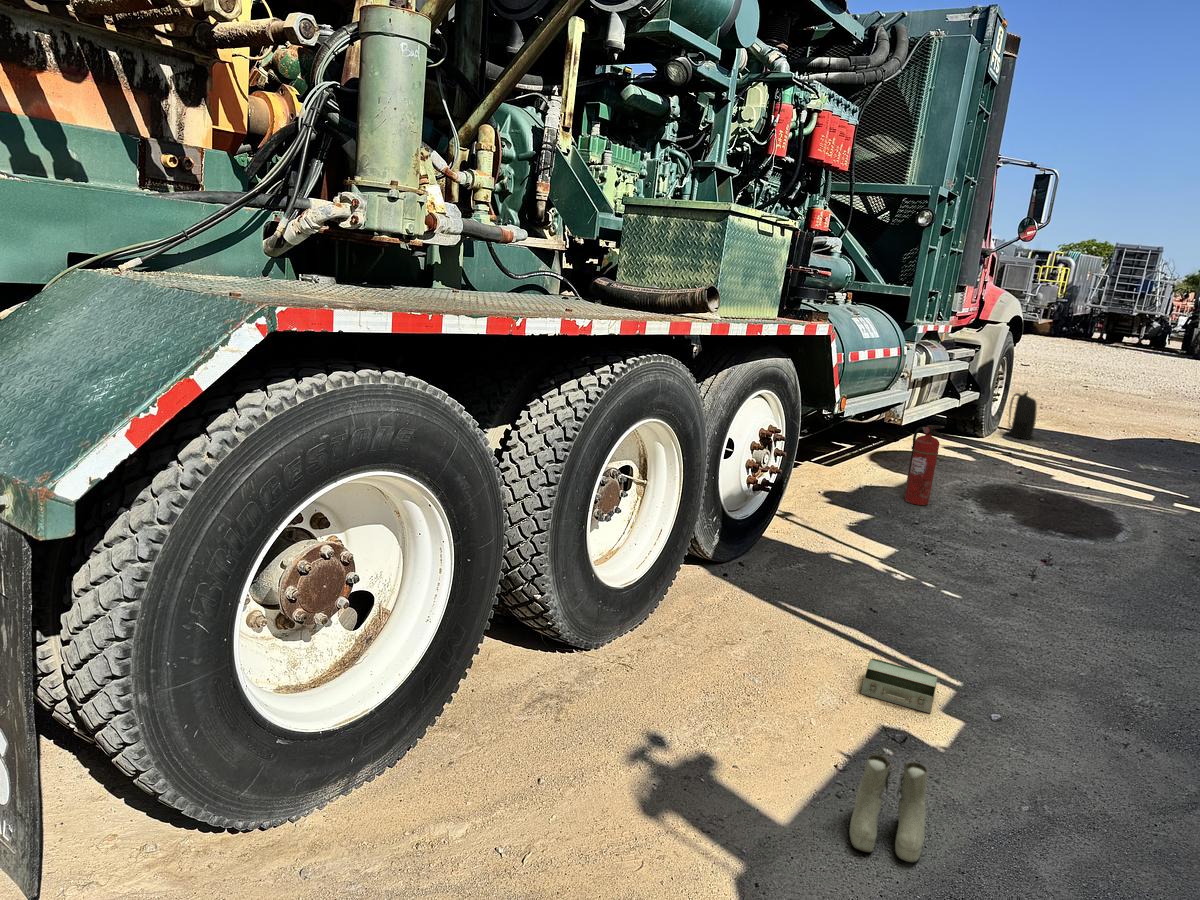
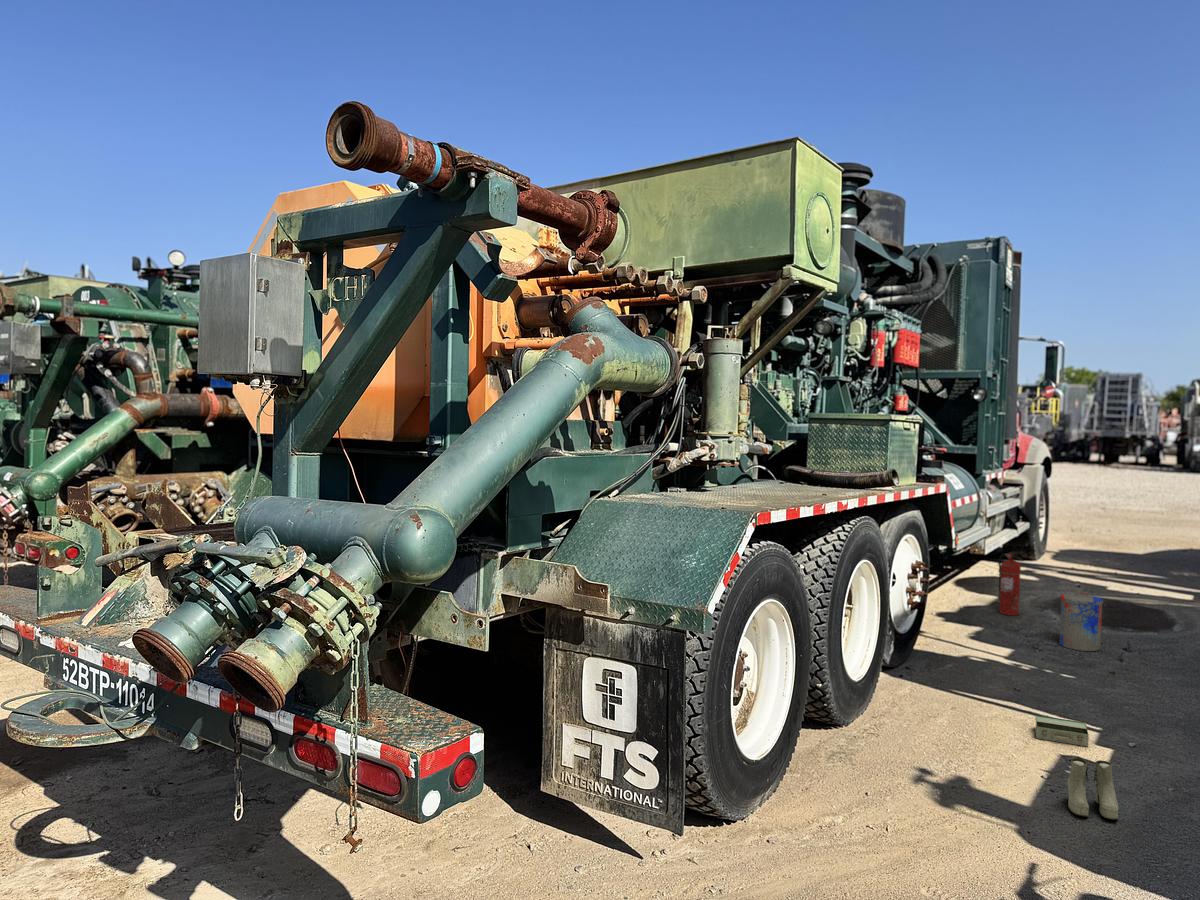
backpack: present [1008,392,1037,439] -> none [1048,518,1077,558]
trash can: none [962,483,1026,561] -> present [1060,591,1103,651]

